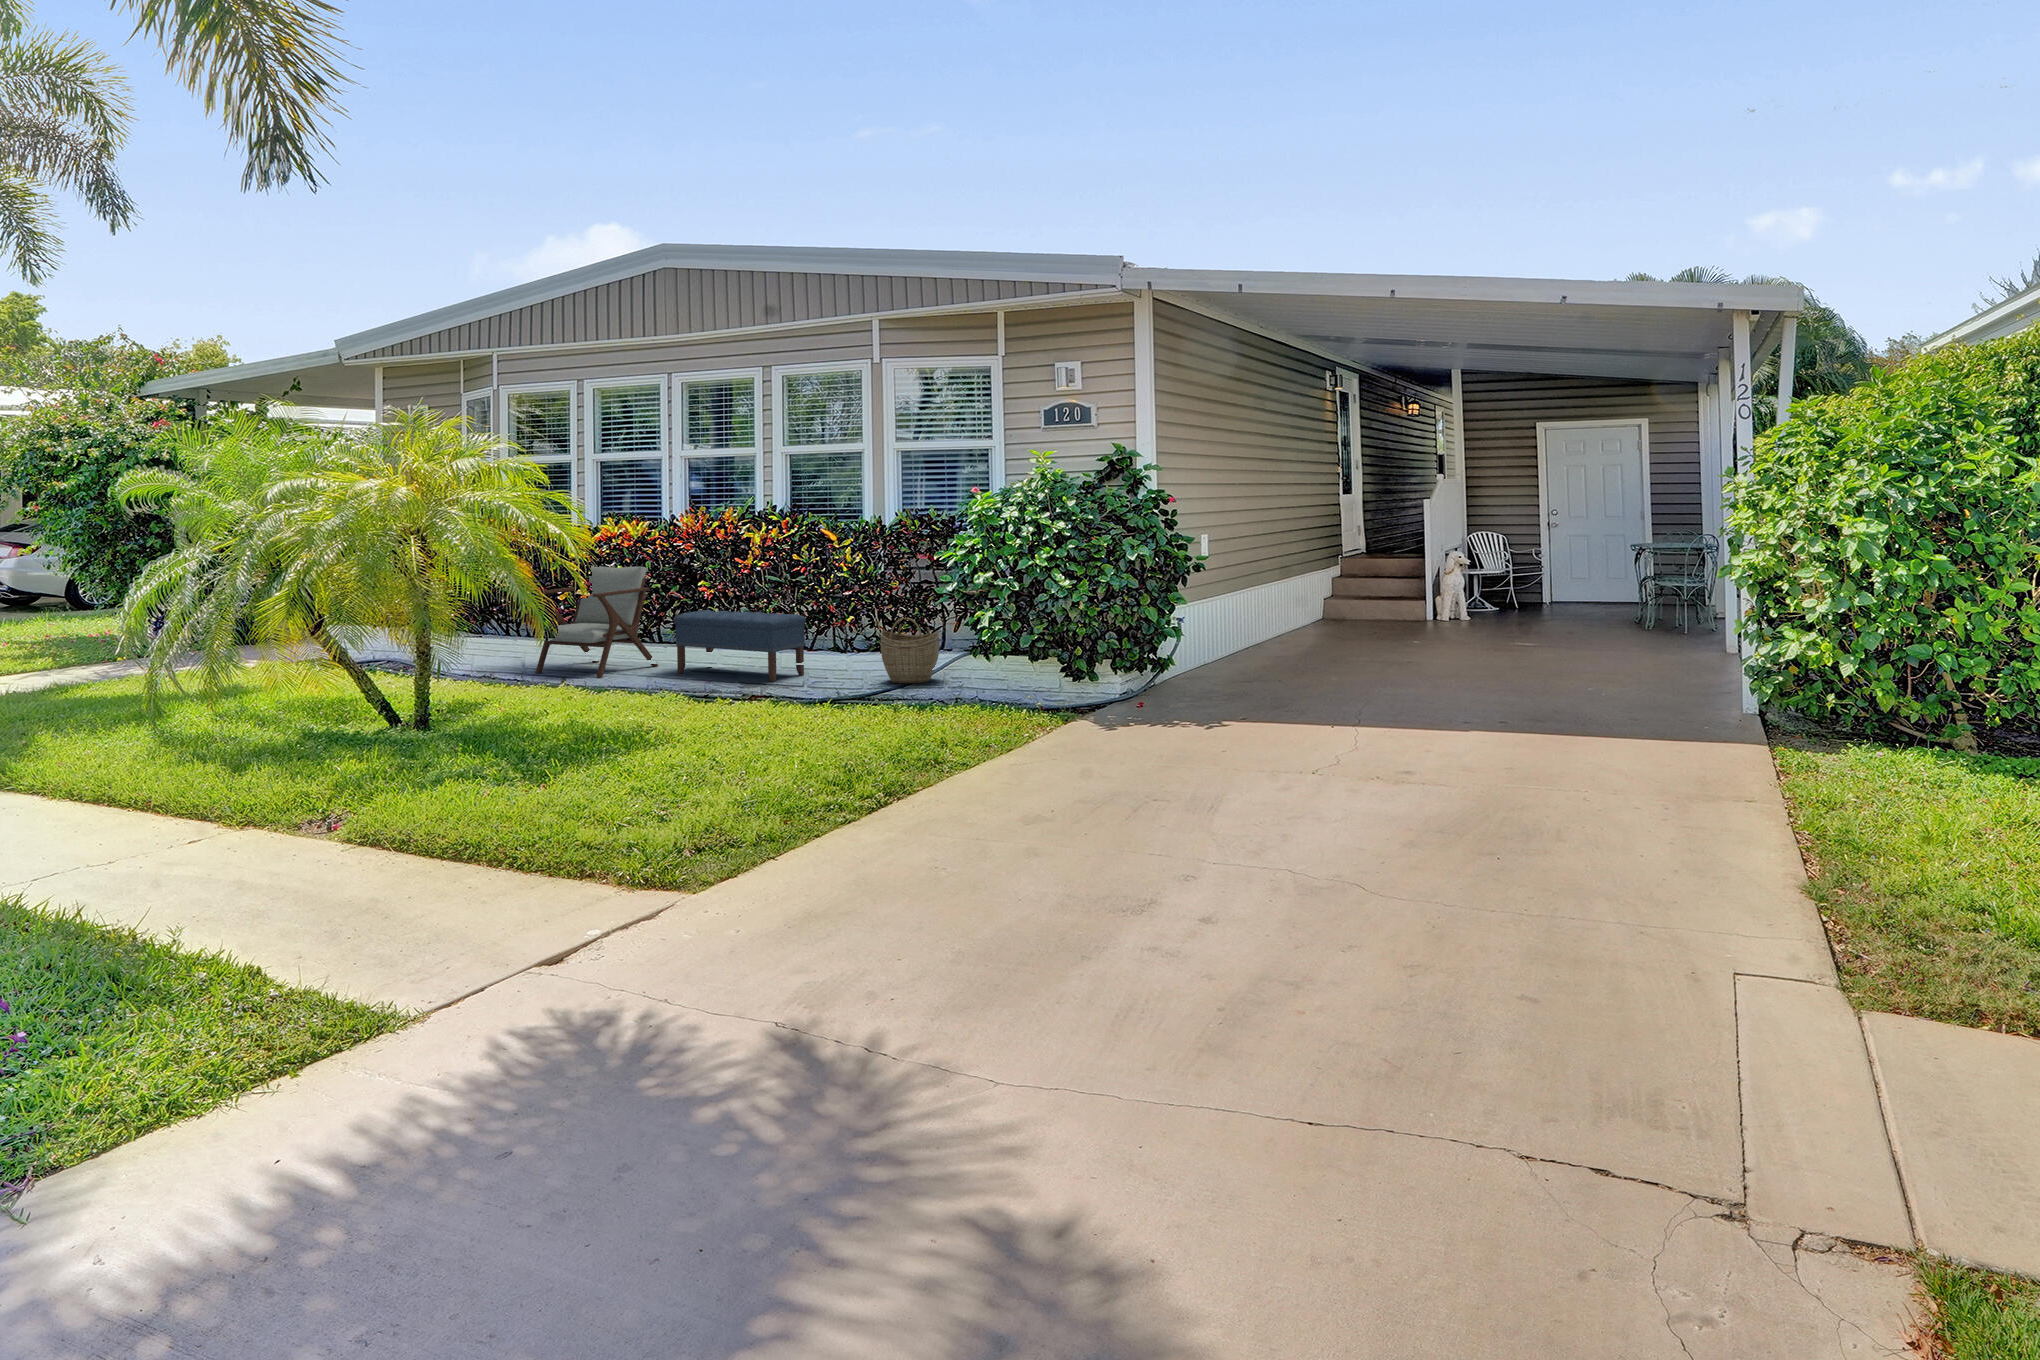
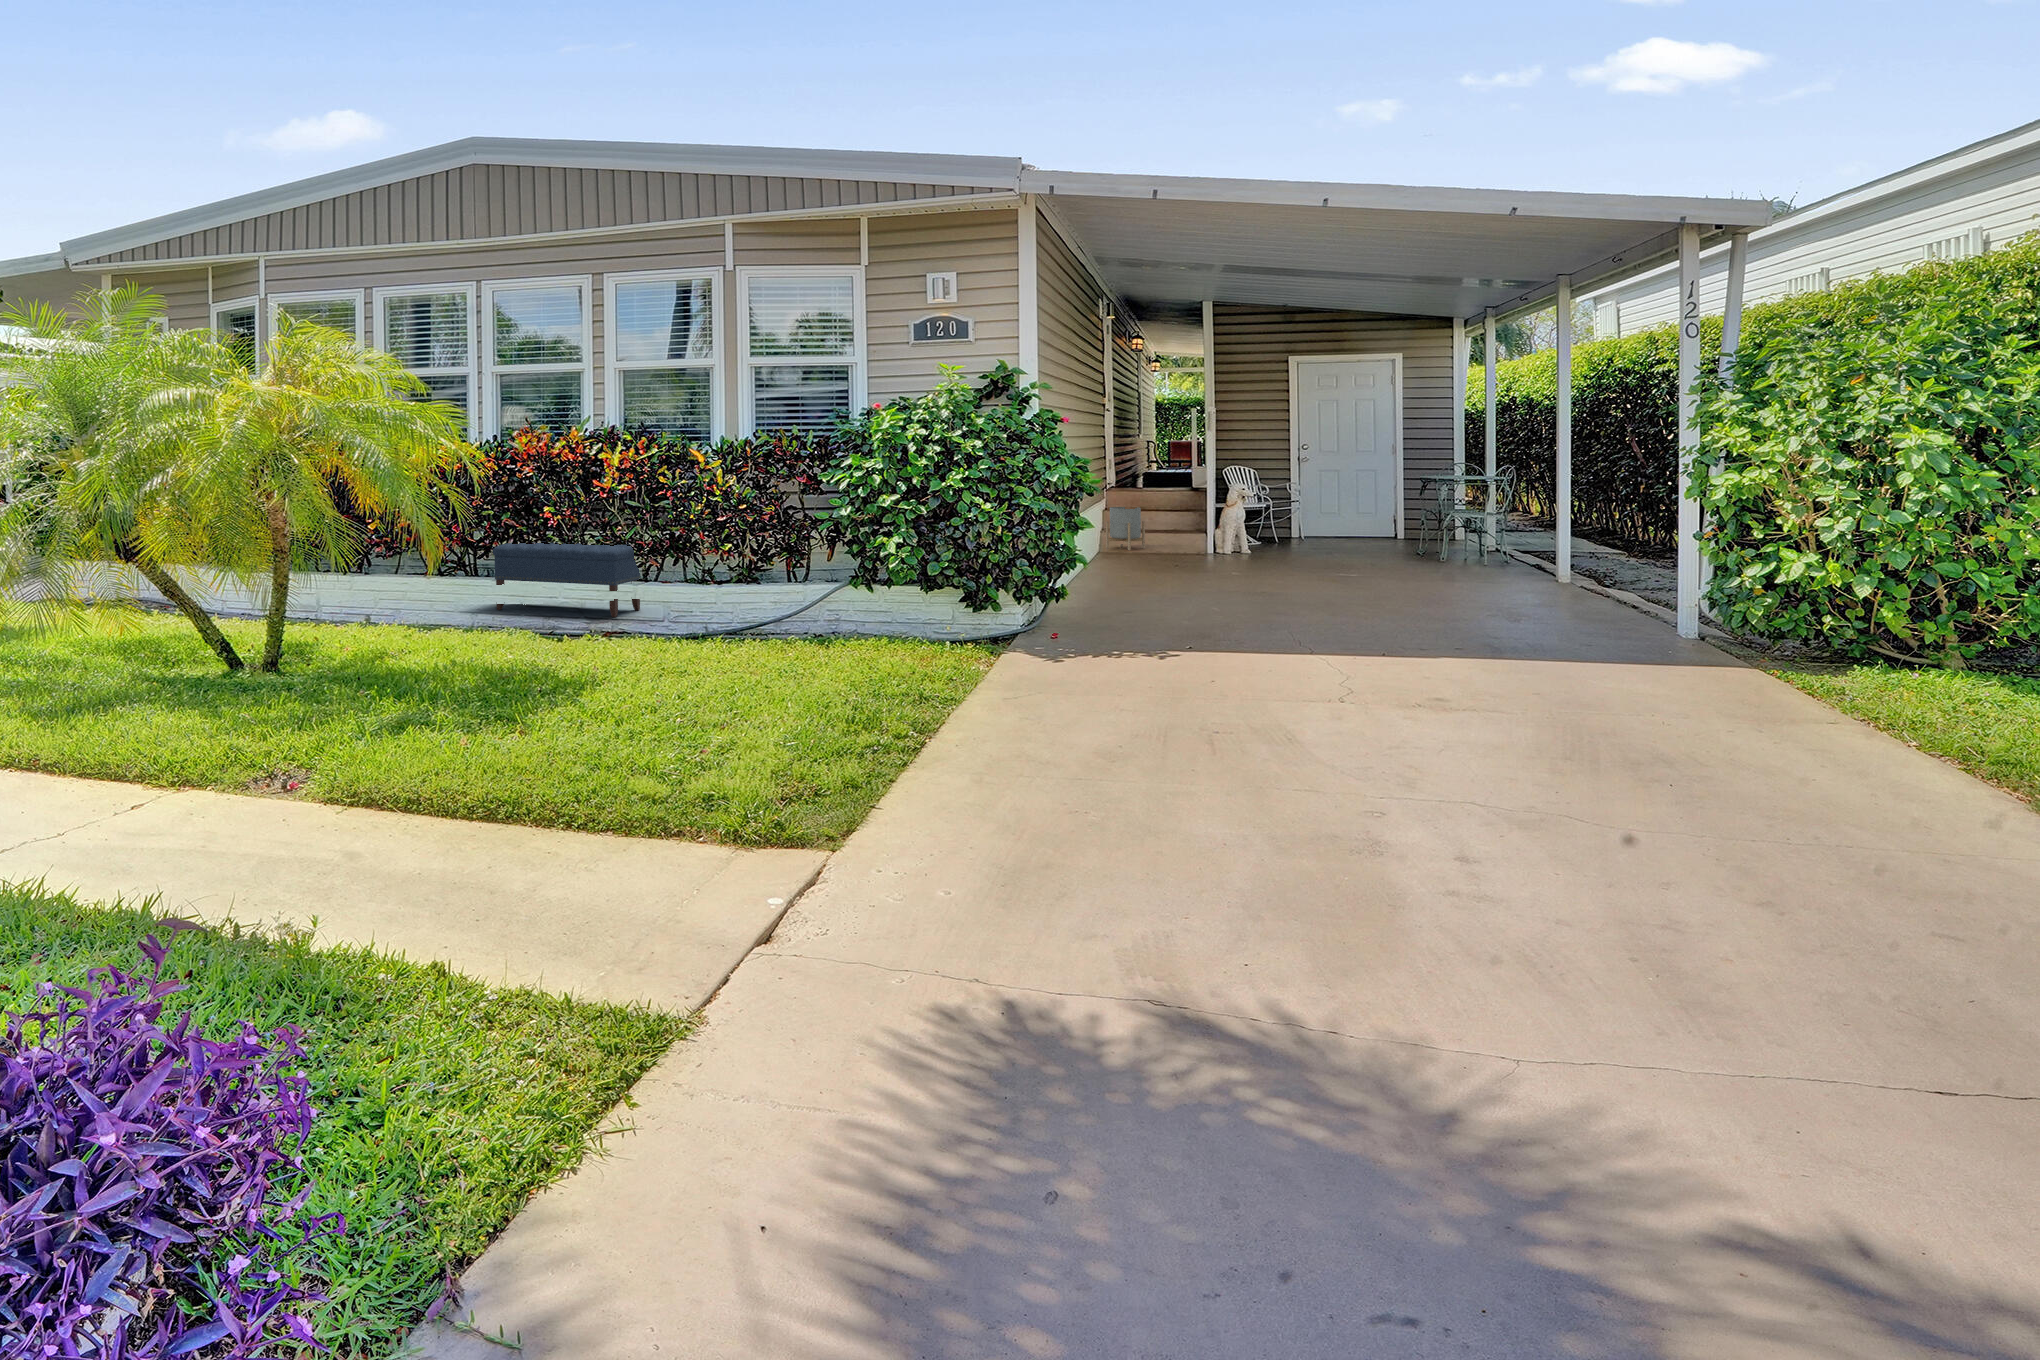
lounge chair: present [535,566,658,678] -> none [330,493,465,615]
planter: none [1324,574,1363,617] -> present [1106,507,1145,550]
woven basket: present [881,617,939,683] -> none [734,543,797,618]

